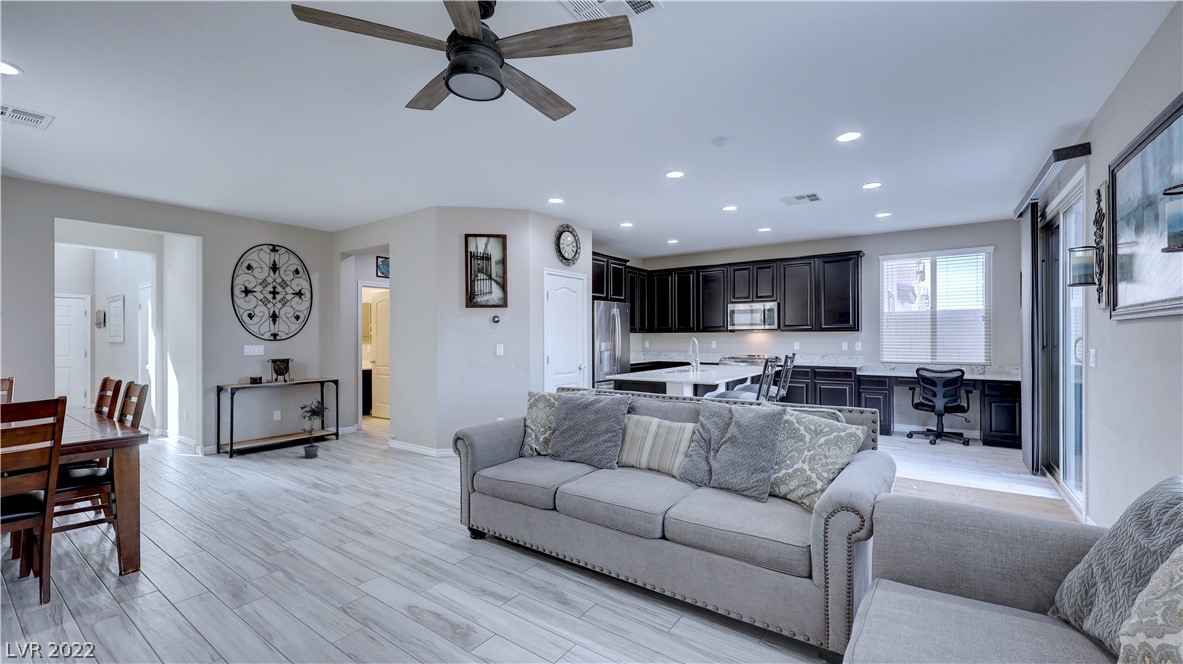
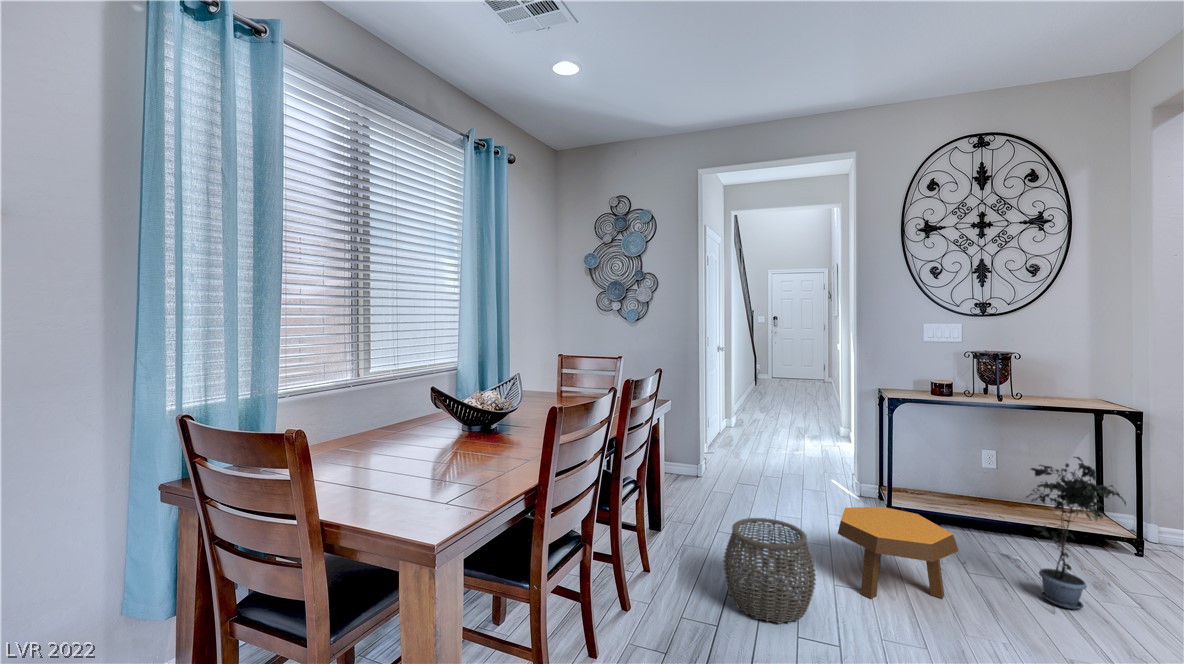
footstool: none [216,438,274,477] -> present [838,507,958,599]
woven basket: none [160,451,216,497] -> present [723,518,816,623]

